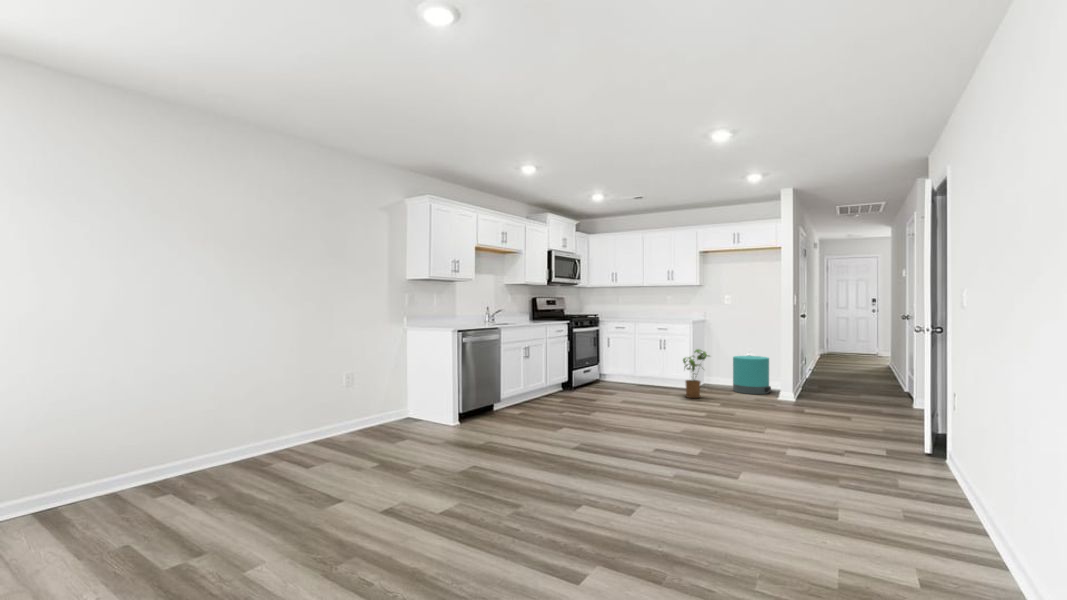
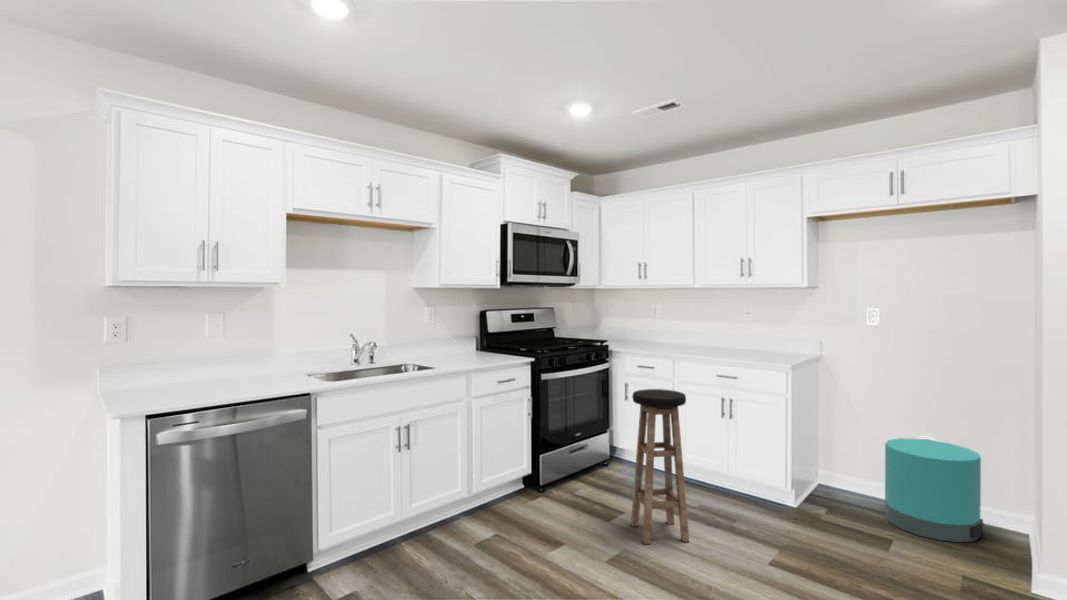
bar stool: none [623,332,651,399] -> present [631,389,689,544]
house plant: present [683,349,709,398] -> none [765,438,837,552]

